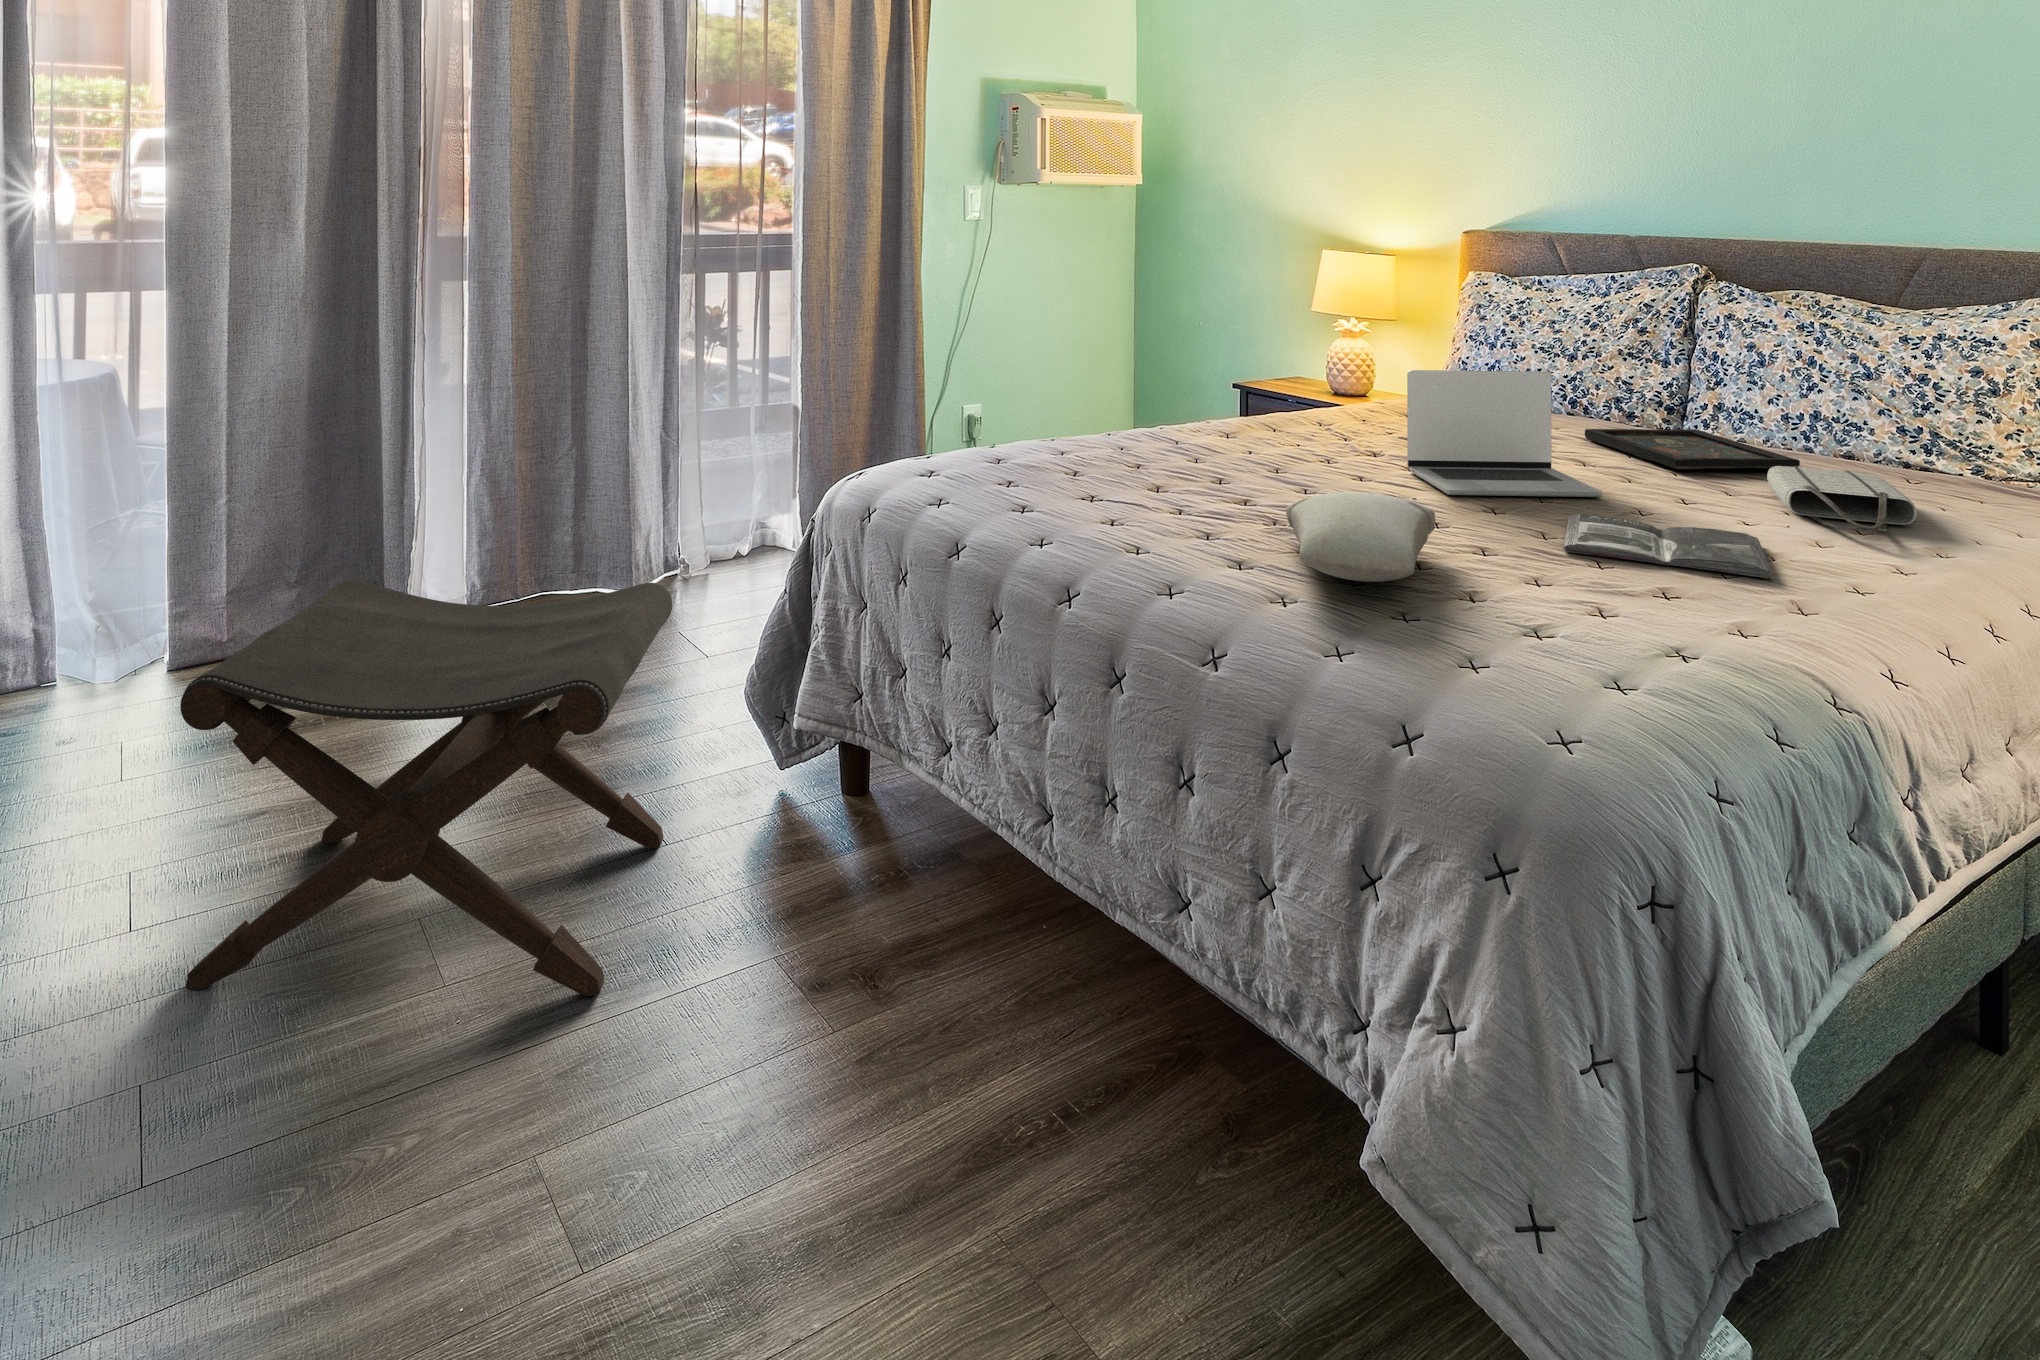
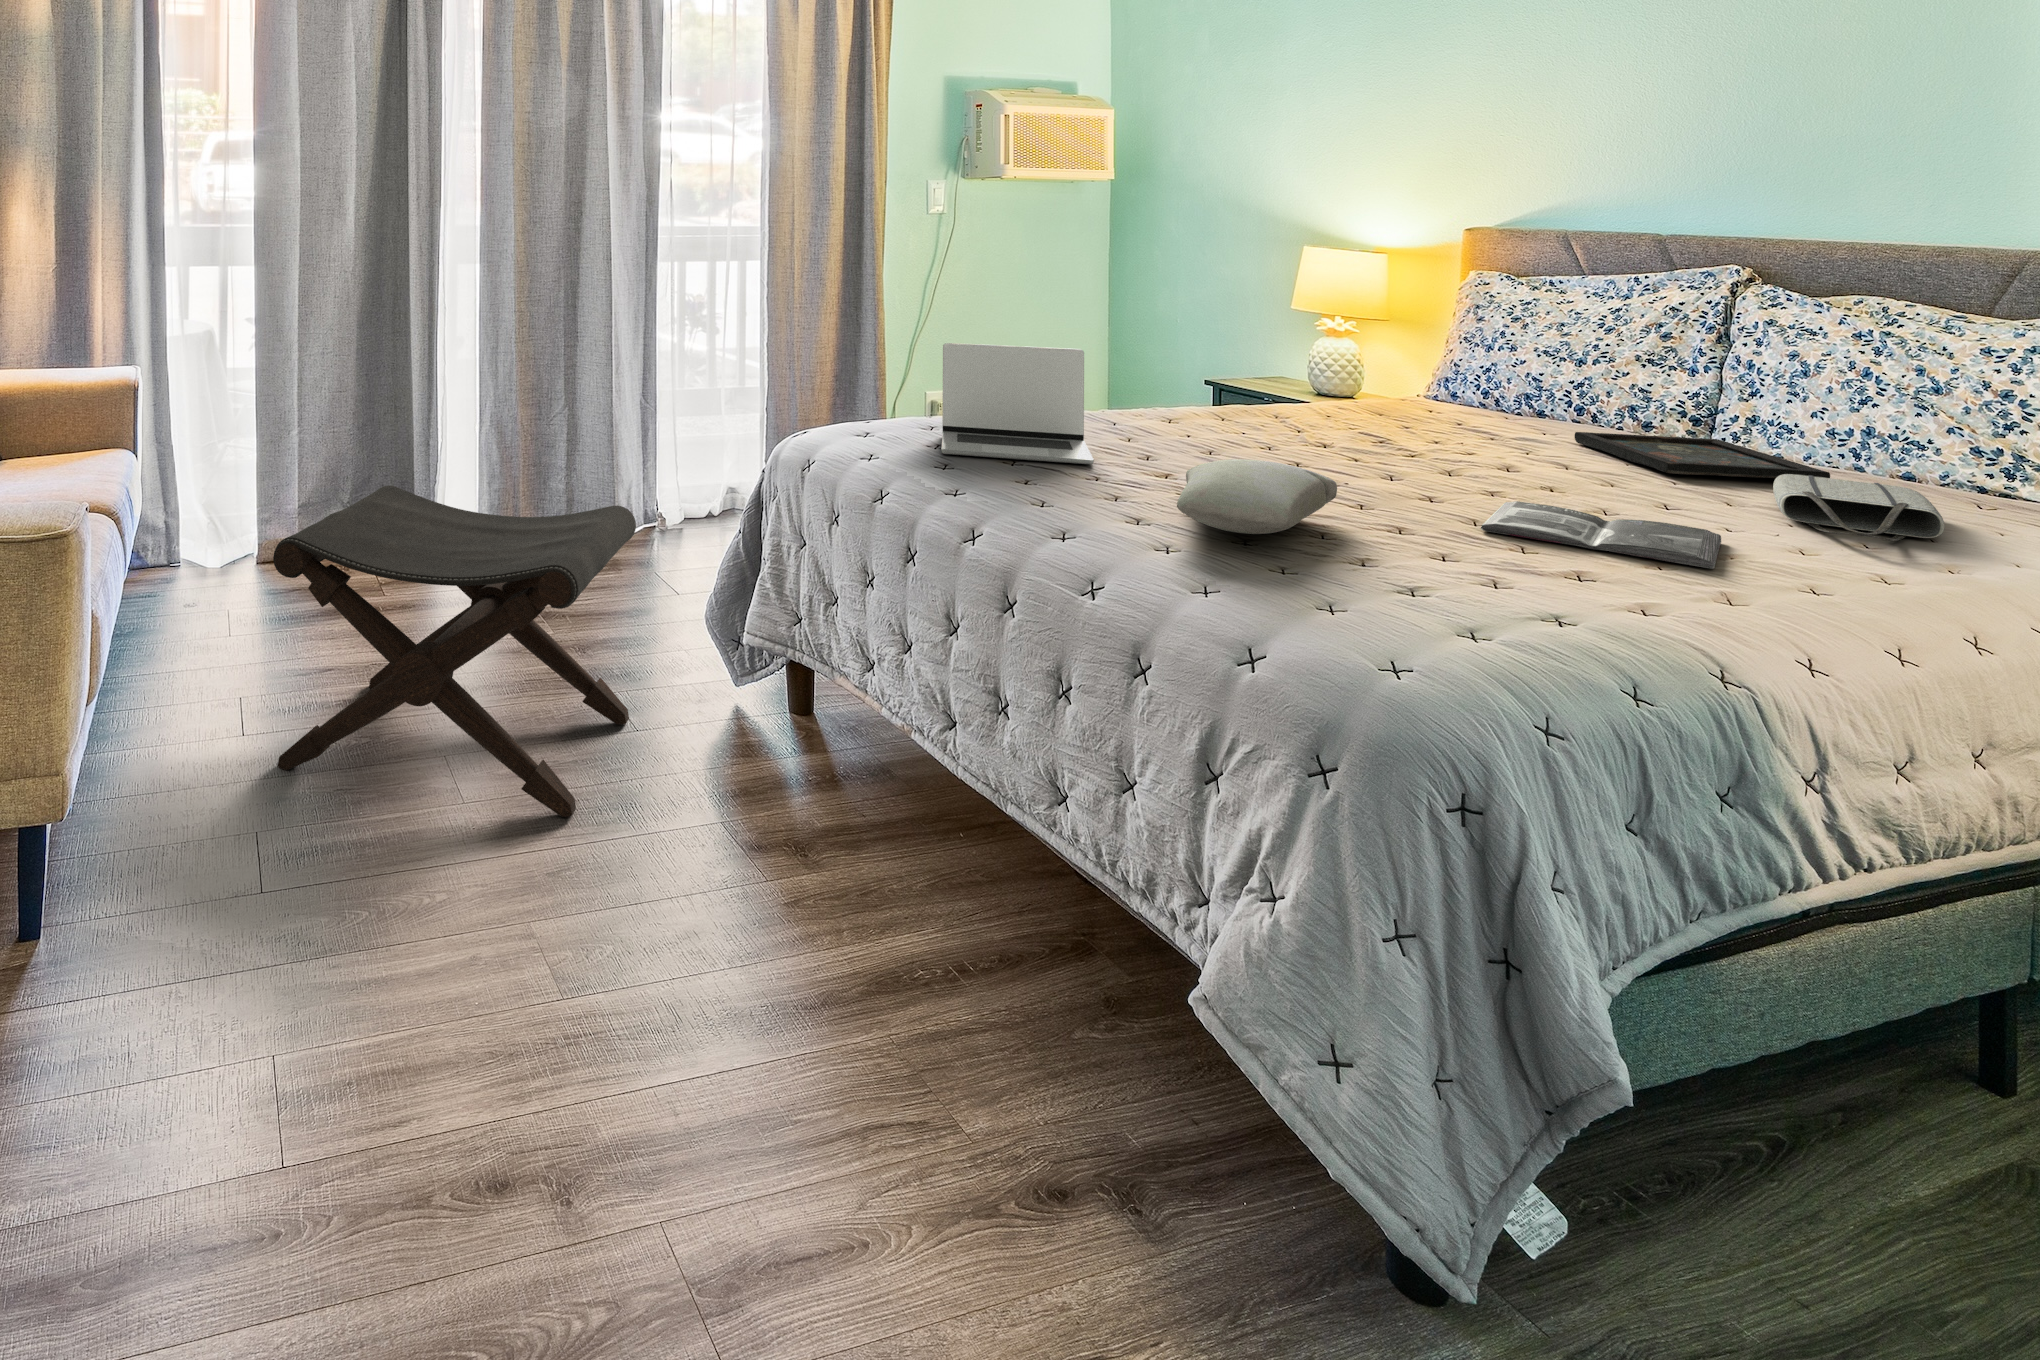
laptop: present [1407,370,1602,497] -> present [941,343,1094,464]

